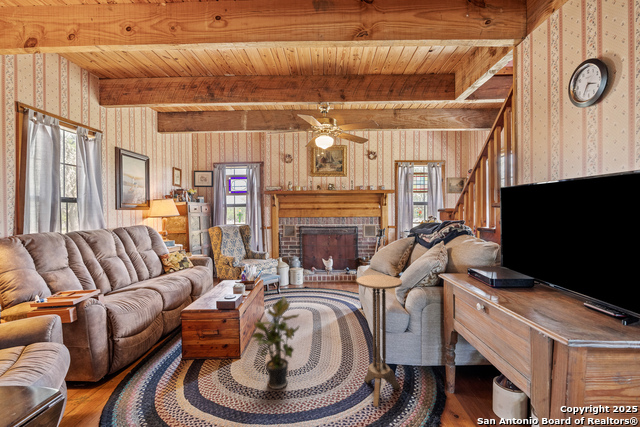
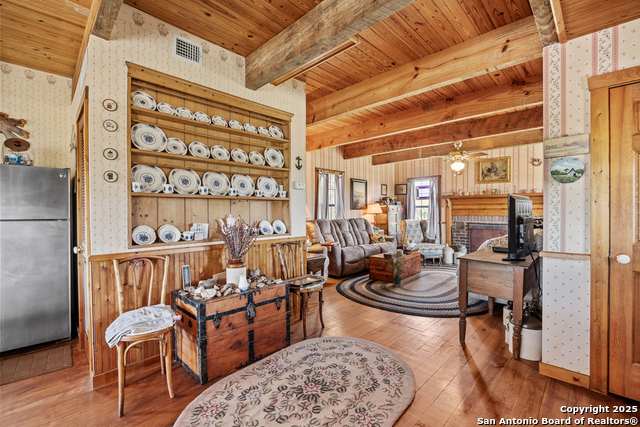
side table: present [356,275,402,407] -> none [424,244,446,296]

